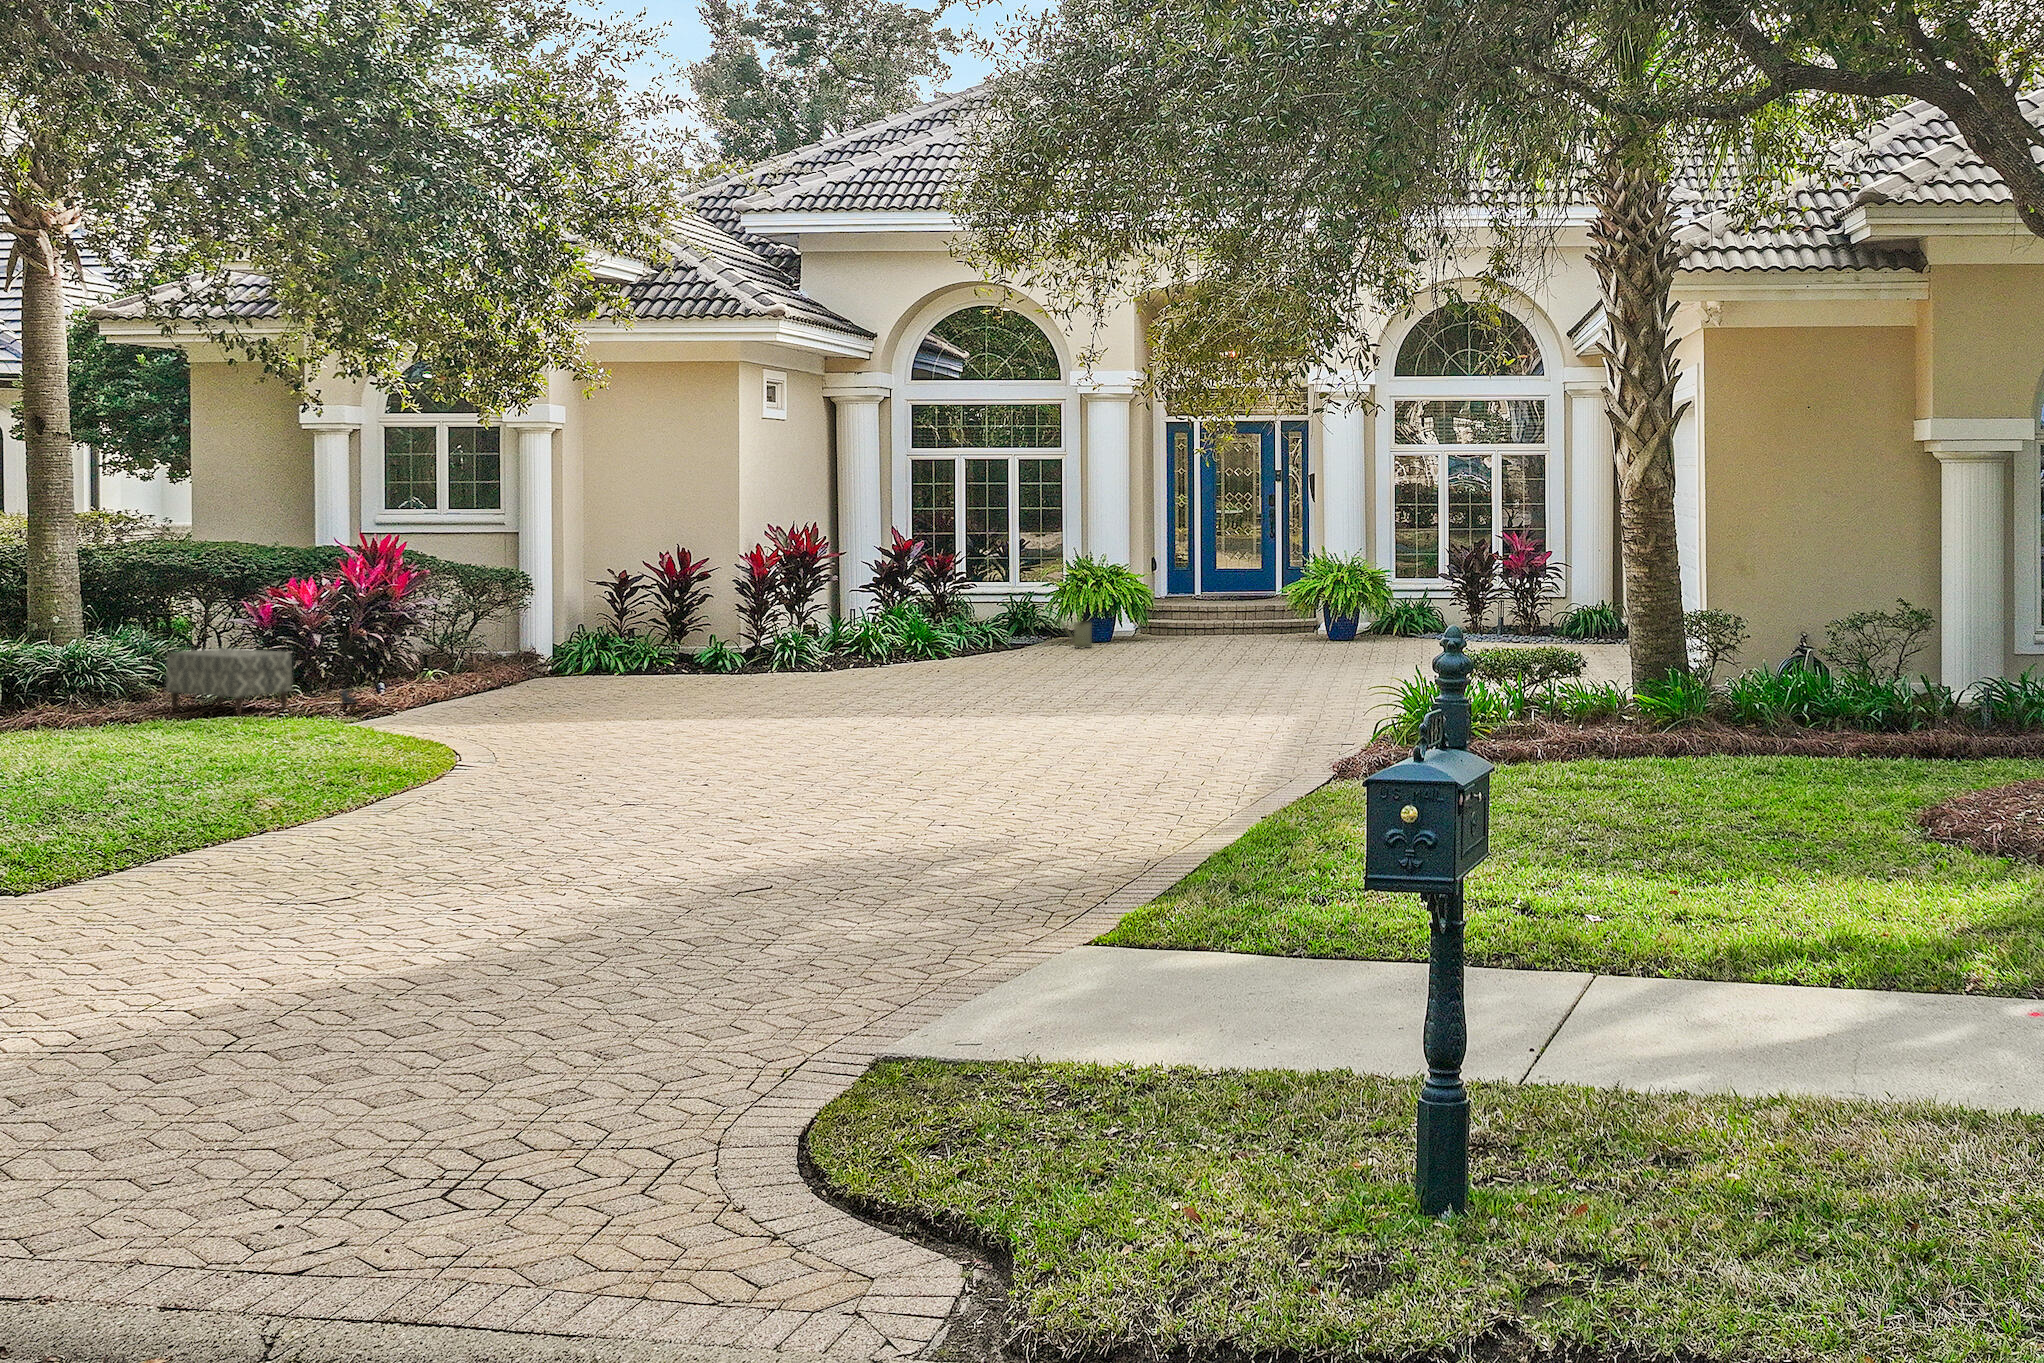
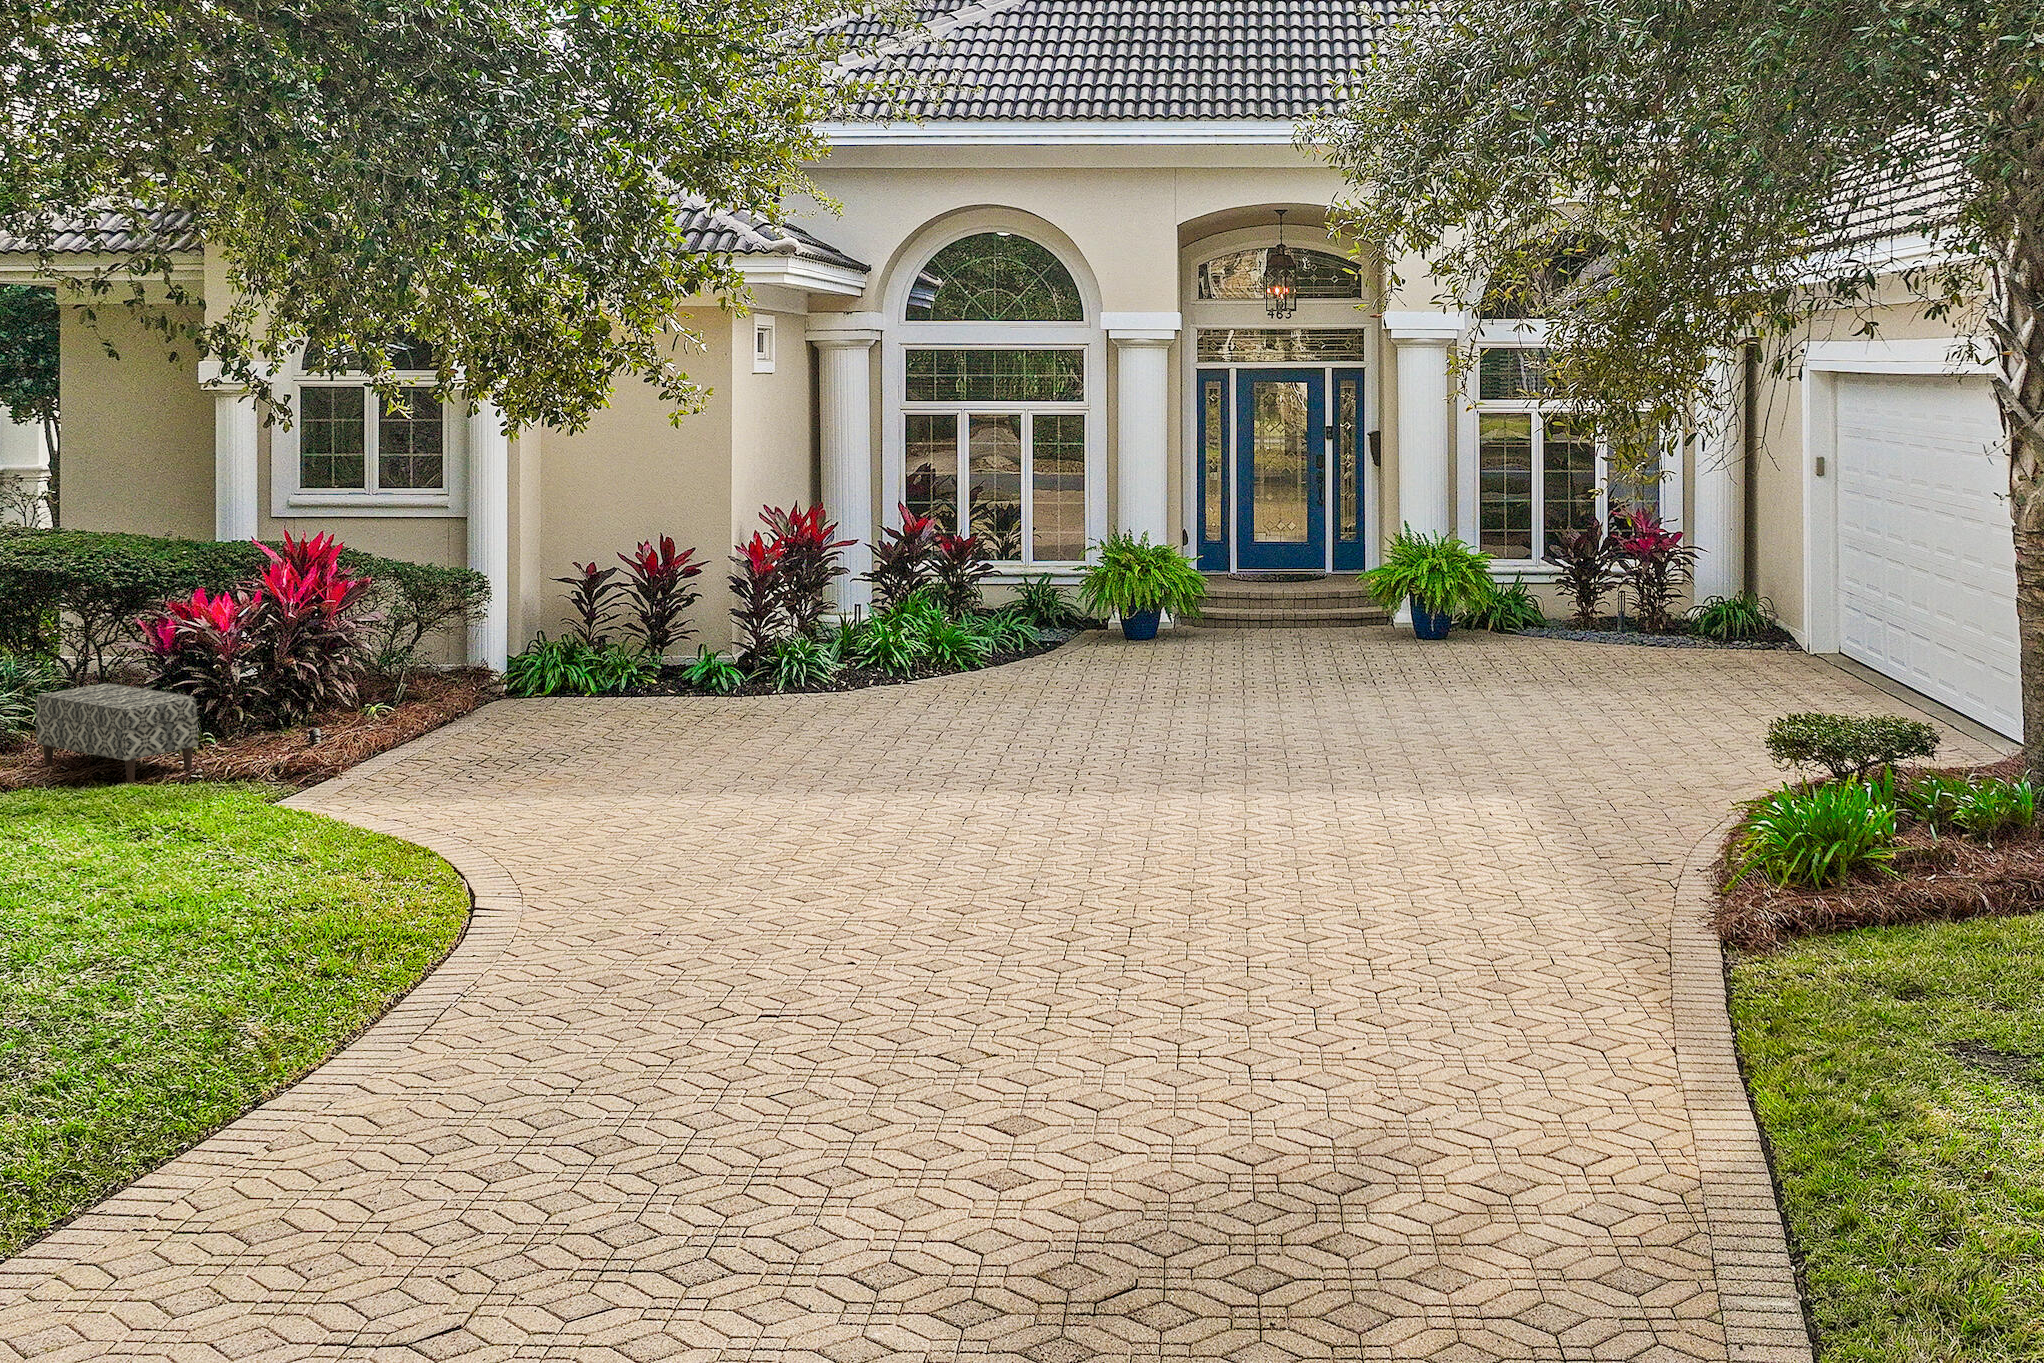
watering can: present [1056,616,1092,648] -> none [1092,603,1141,646]
potted plant: present [337,637,364,704] -> none [249,668,291,759]

